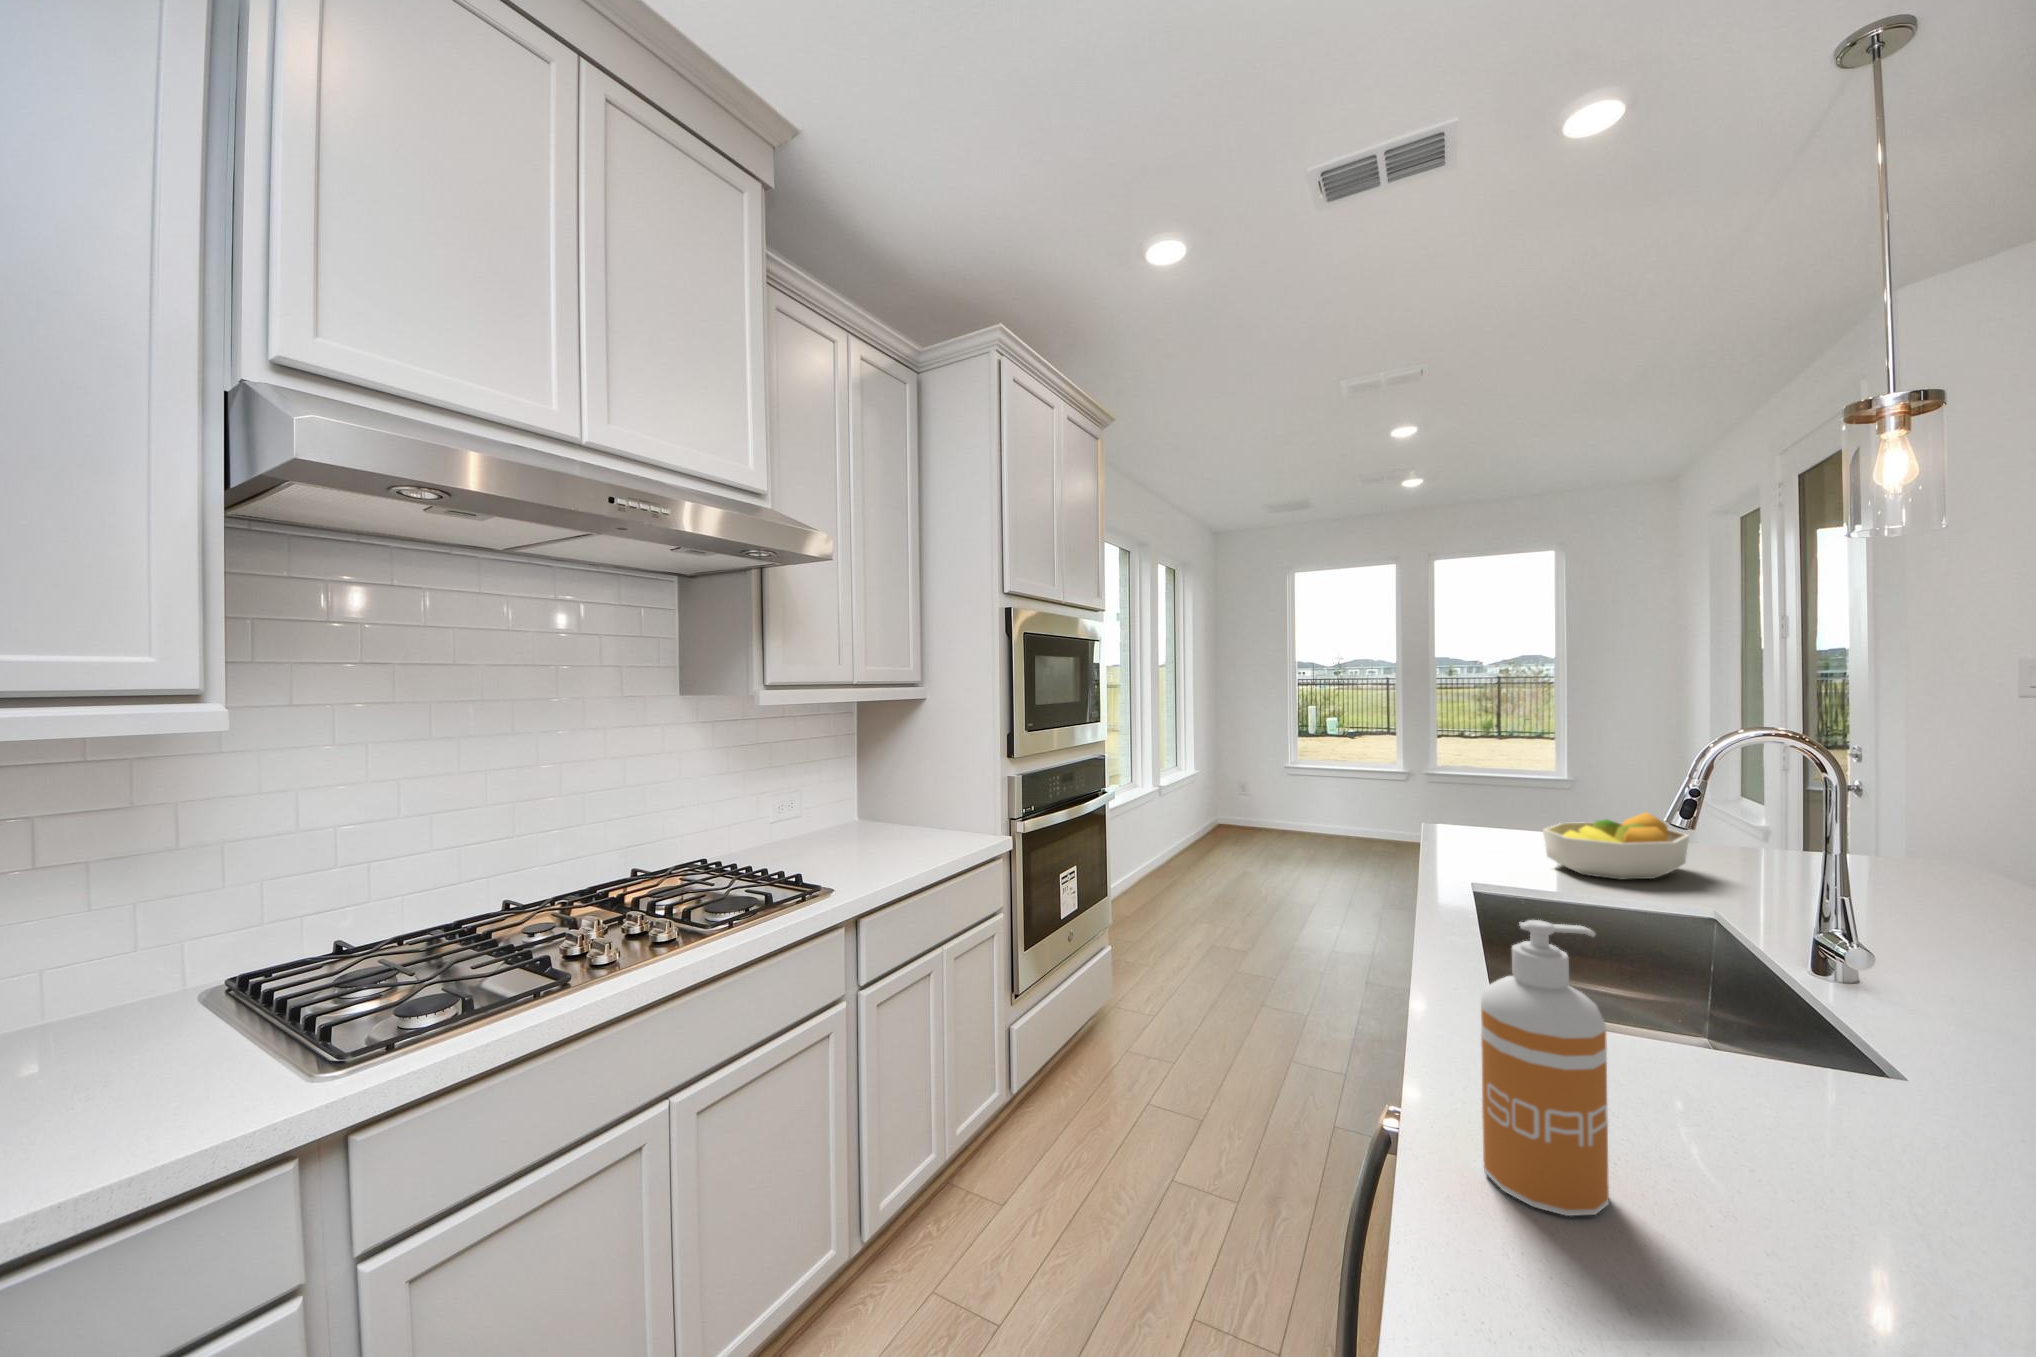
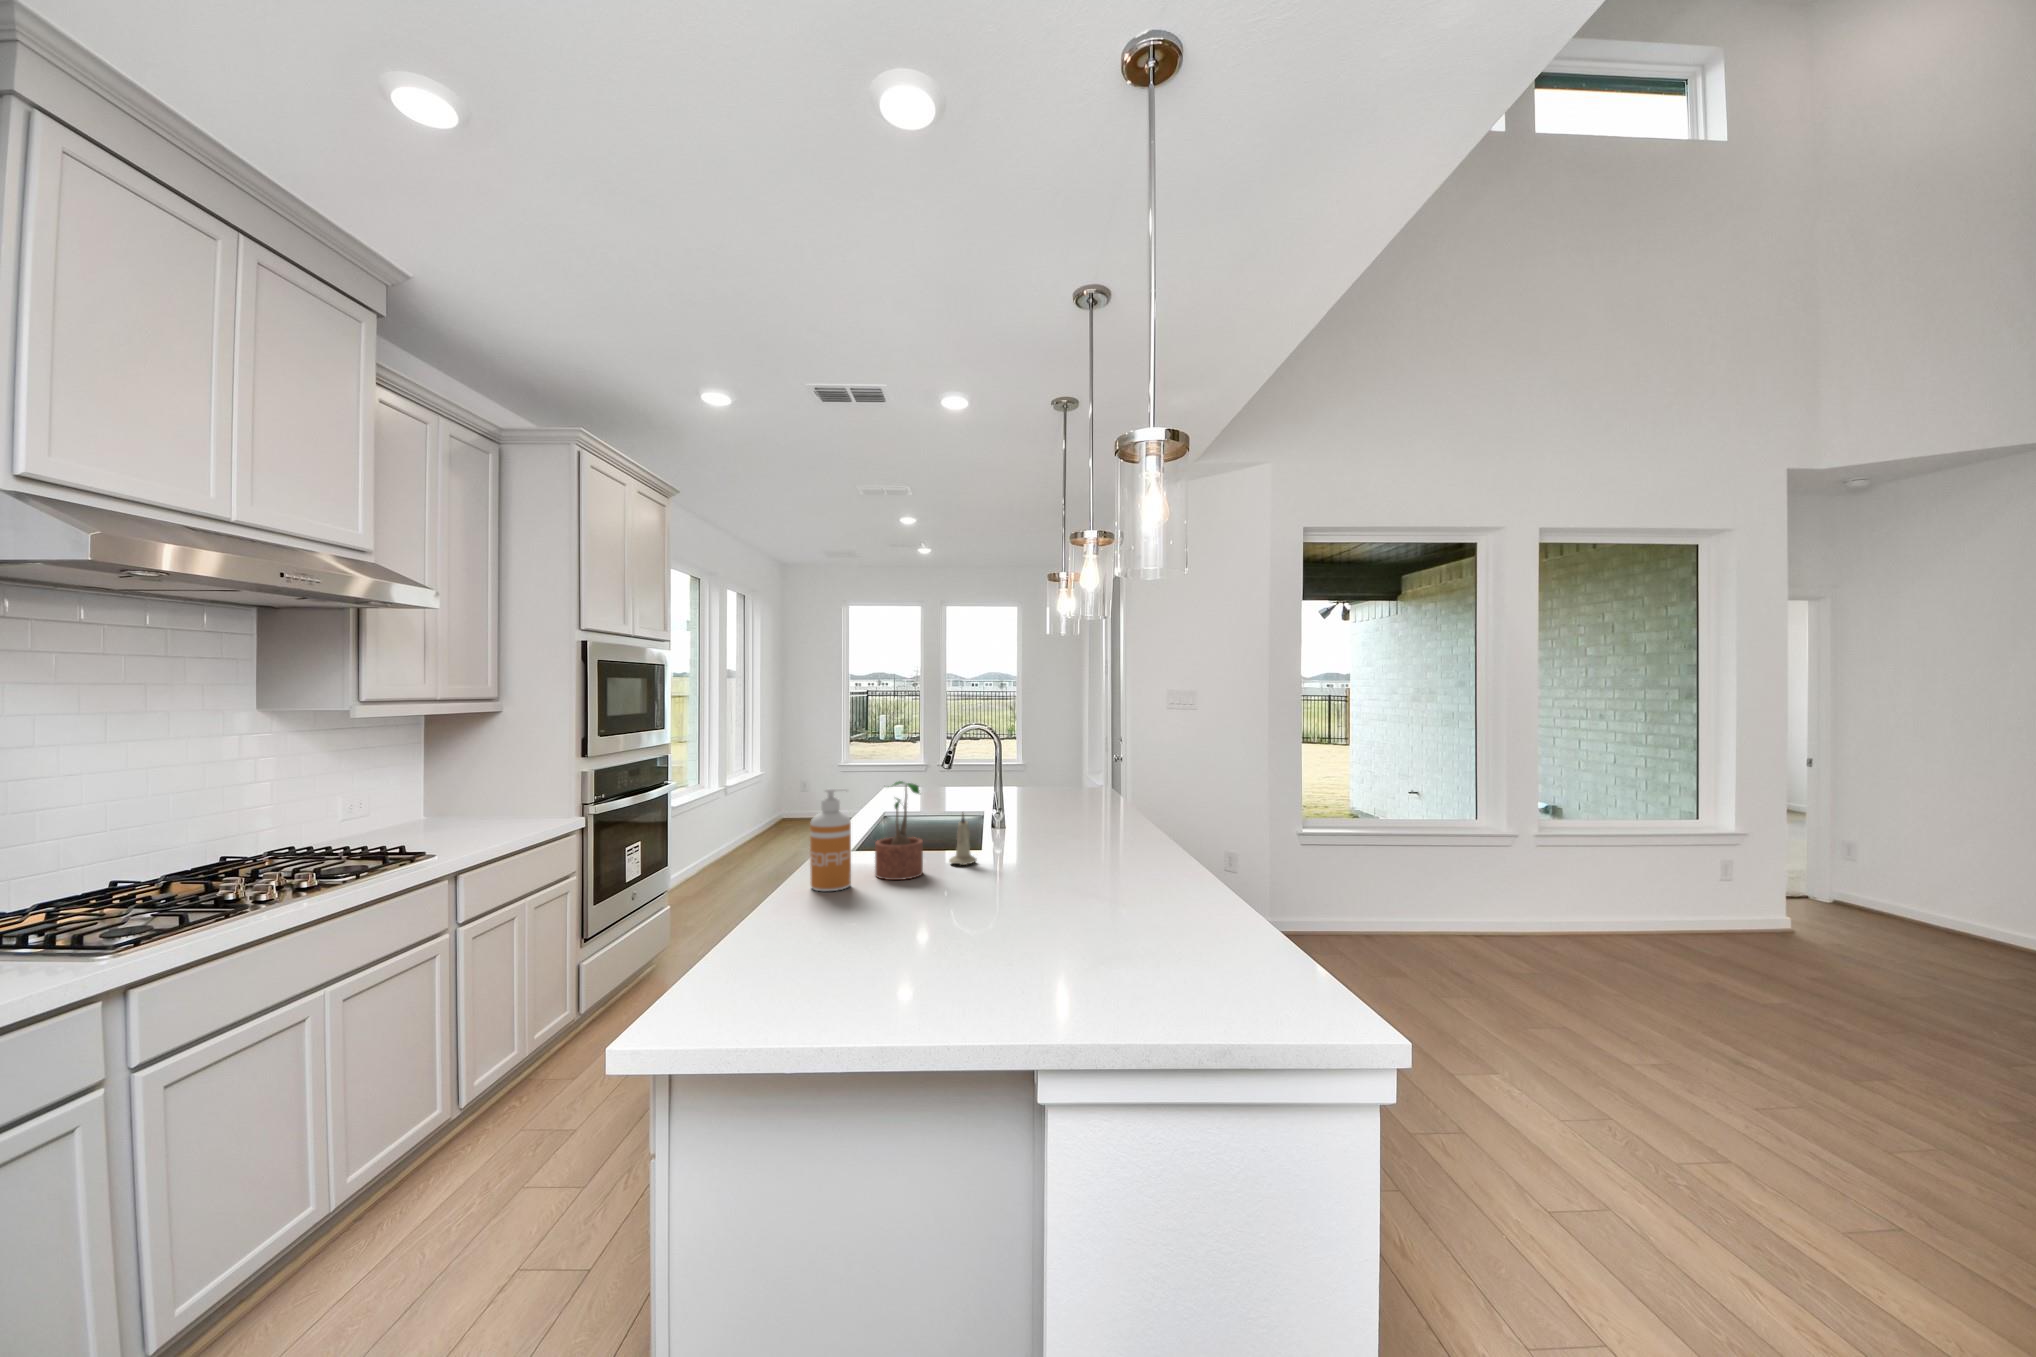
fruit bowl: present [1543,813,1689,880] -> none [935,768,1003,804]
potted plant: none [1633,901,1821,1201] -> present [875,781,923,880]
candle: none [1833,996,1942,1158] -> present [949,812,976,865]

